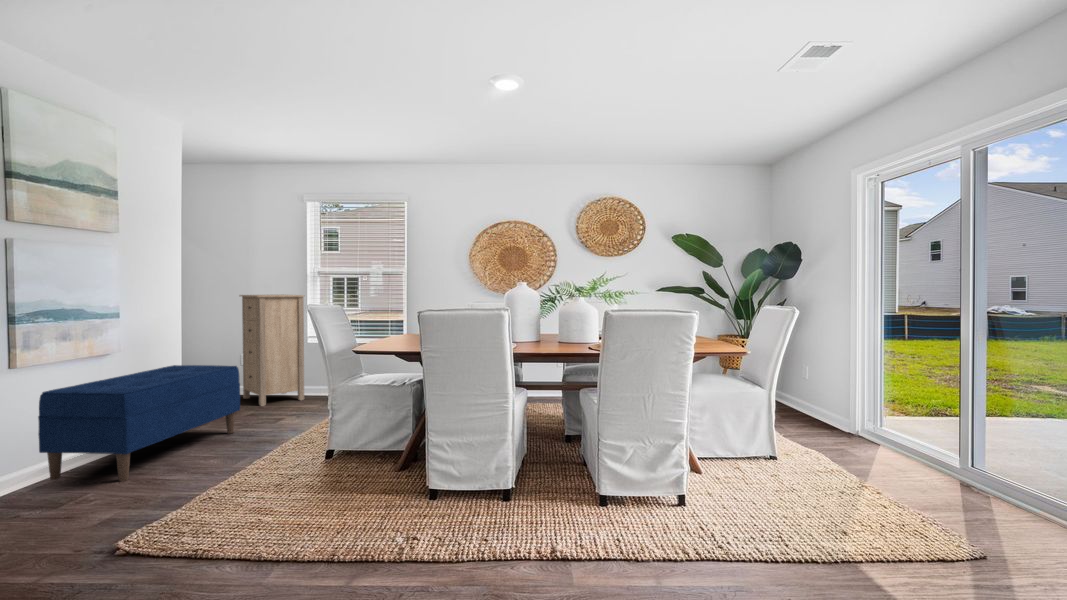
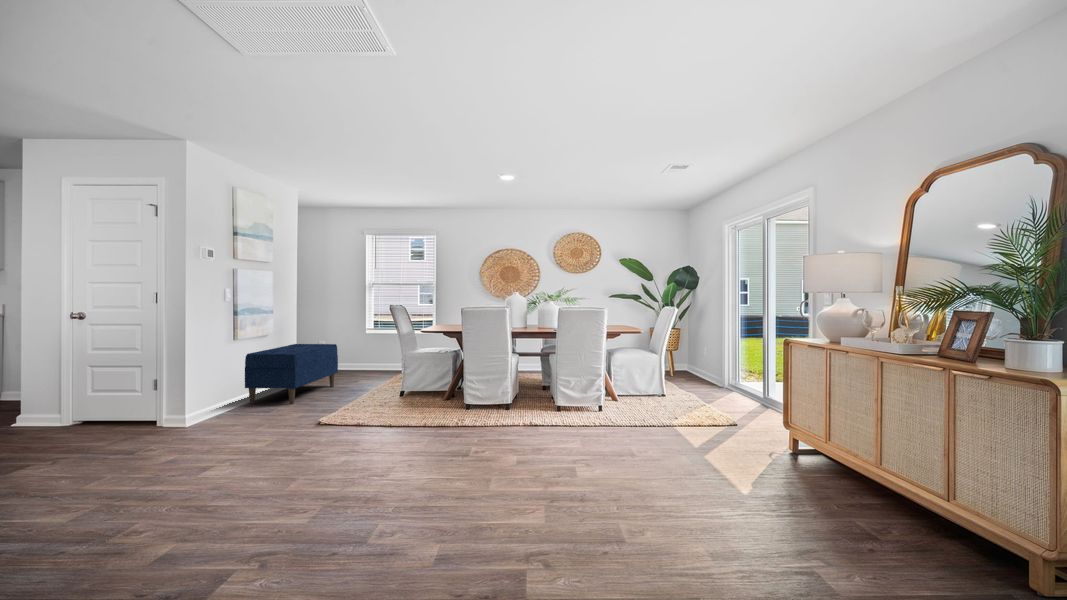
storage cabinet: present [239,294,304,406] -> none [320,299,366,375]

